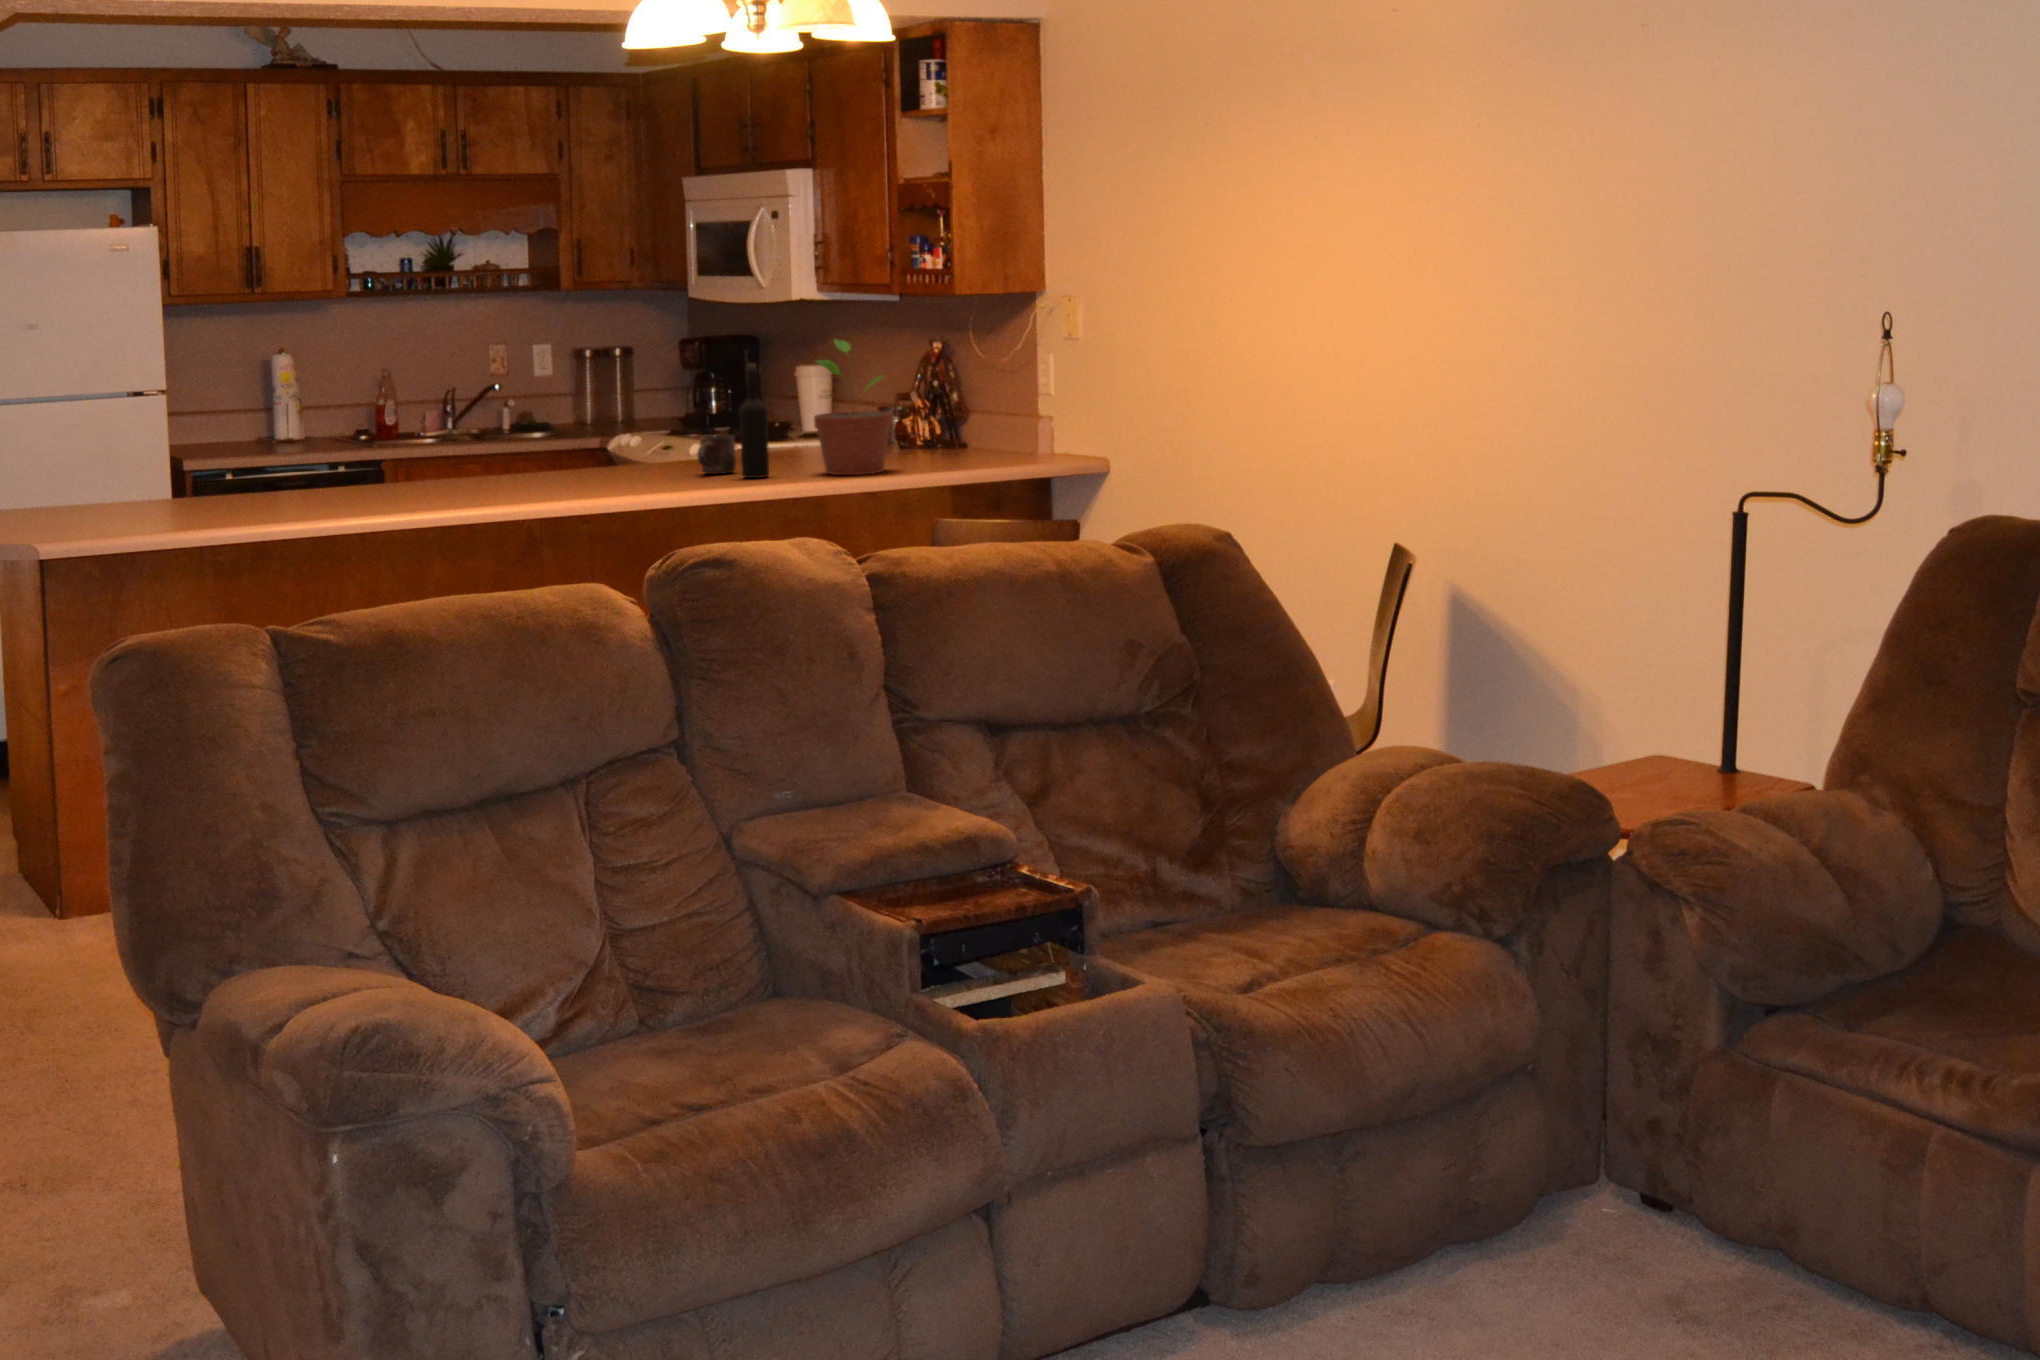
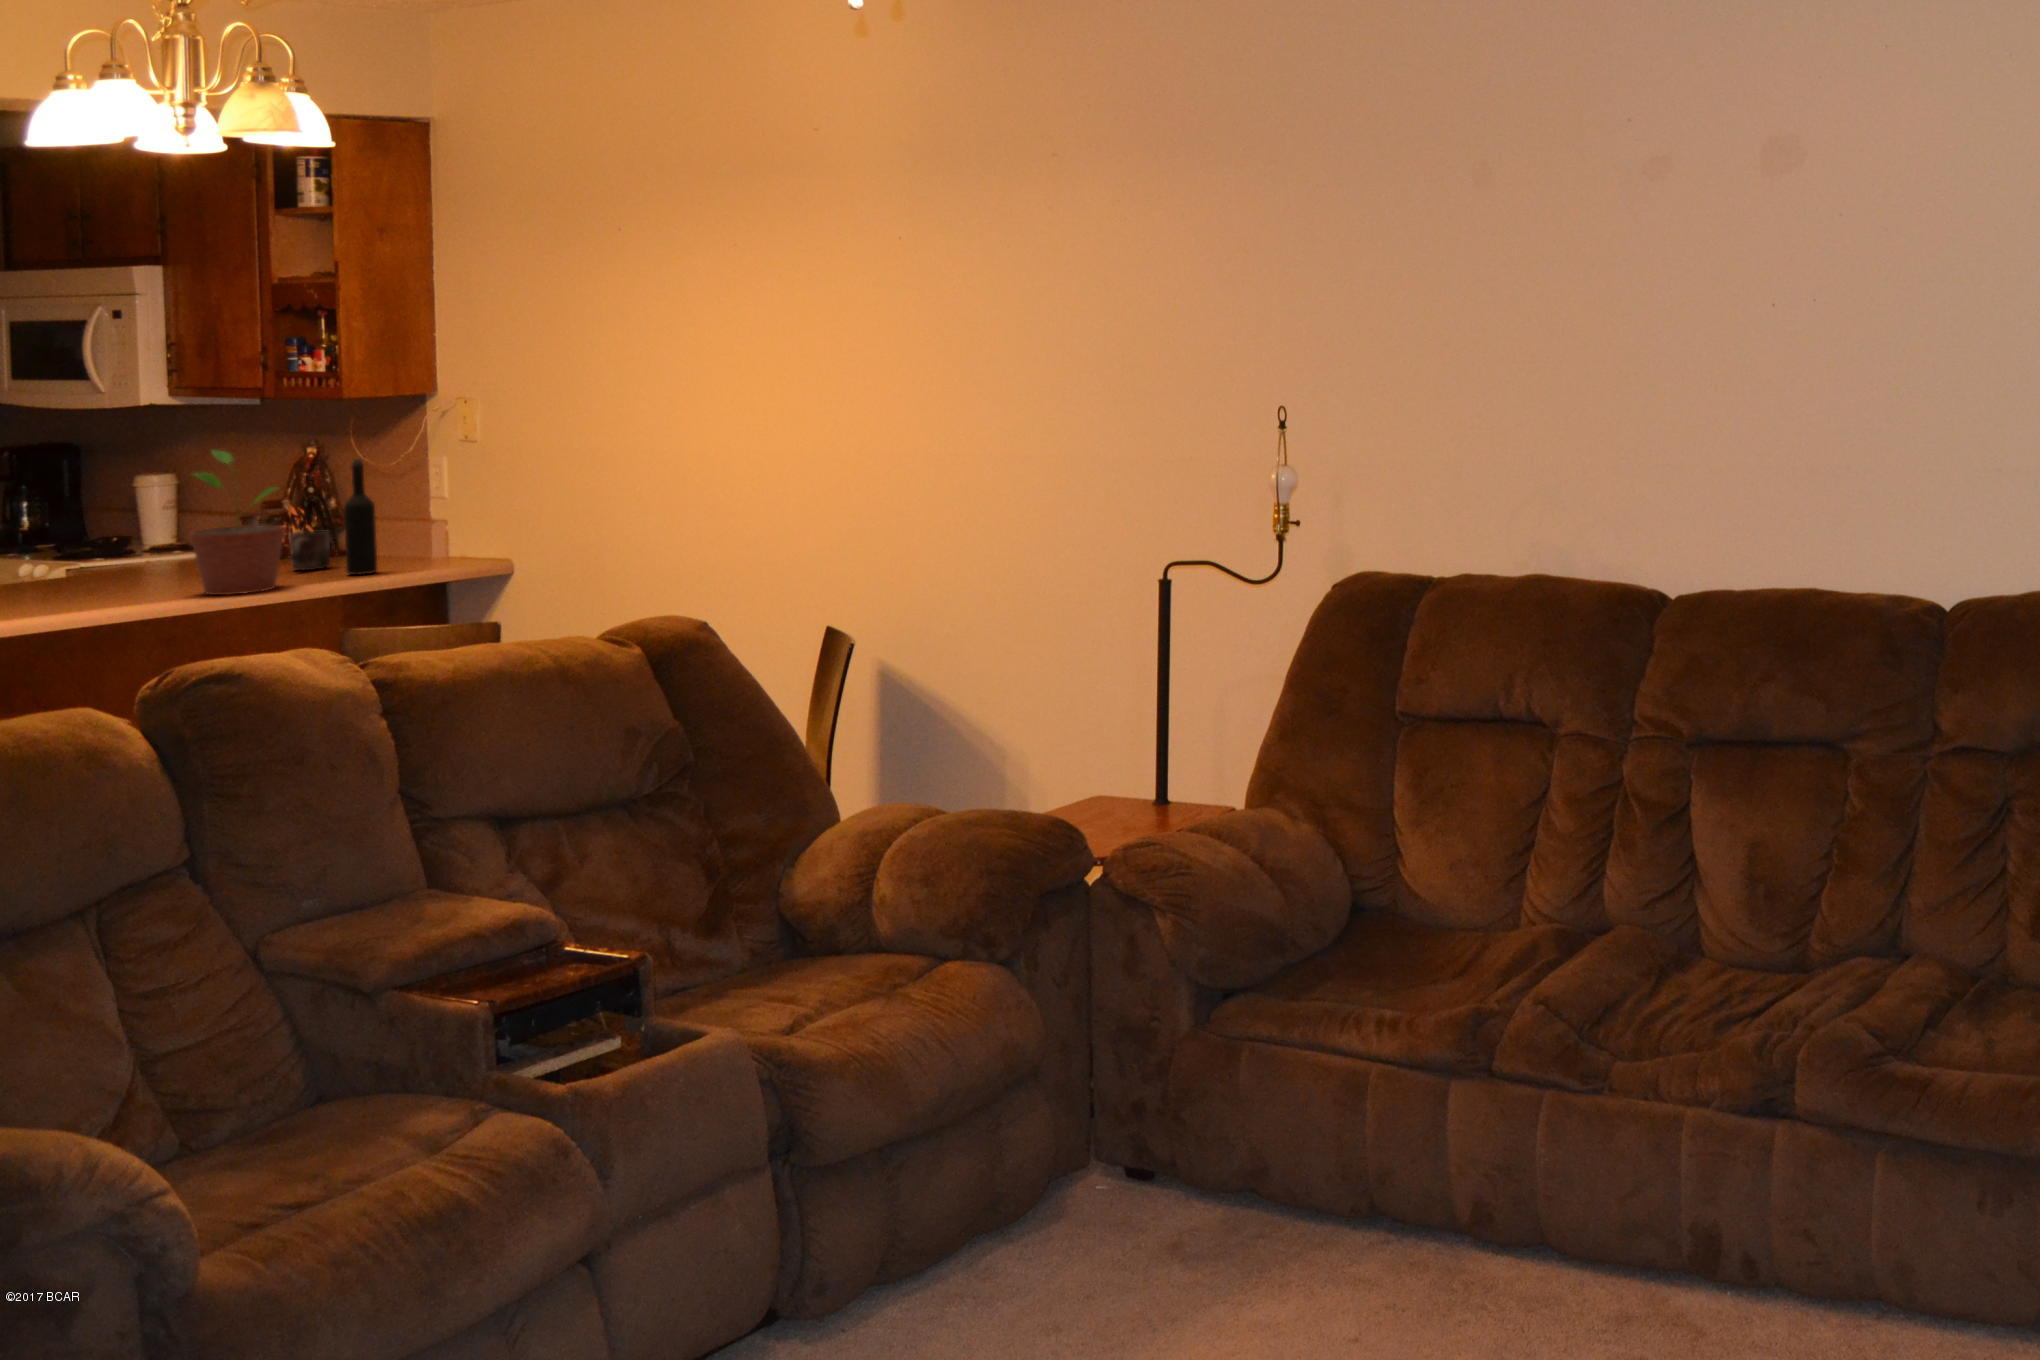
wine bottle: present [740,363,769,478] -> present [344,458,377,575]
mug: present [698,435,736,474] -> present [289,530,330,570]

